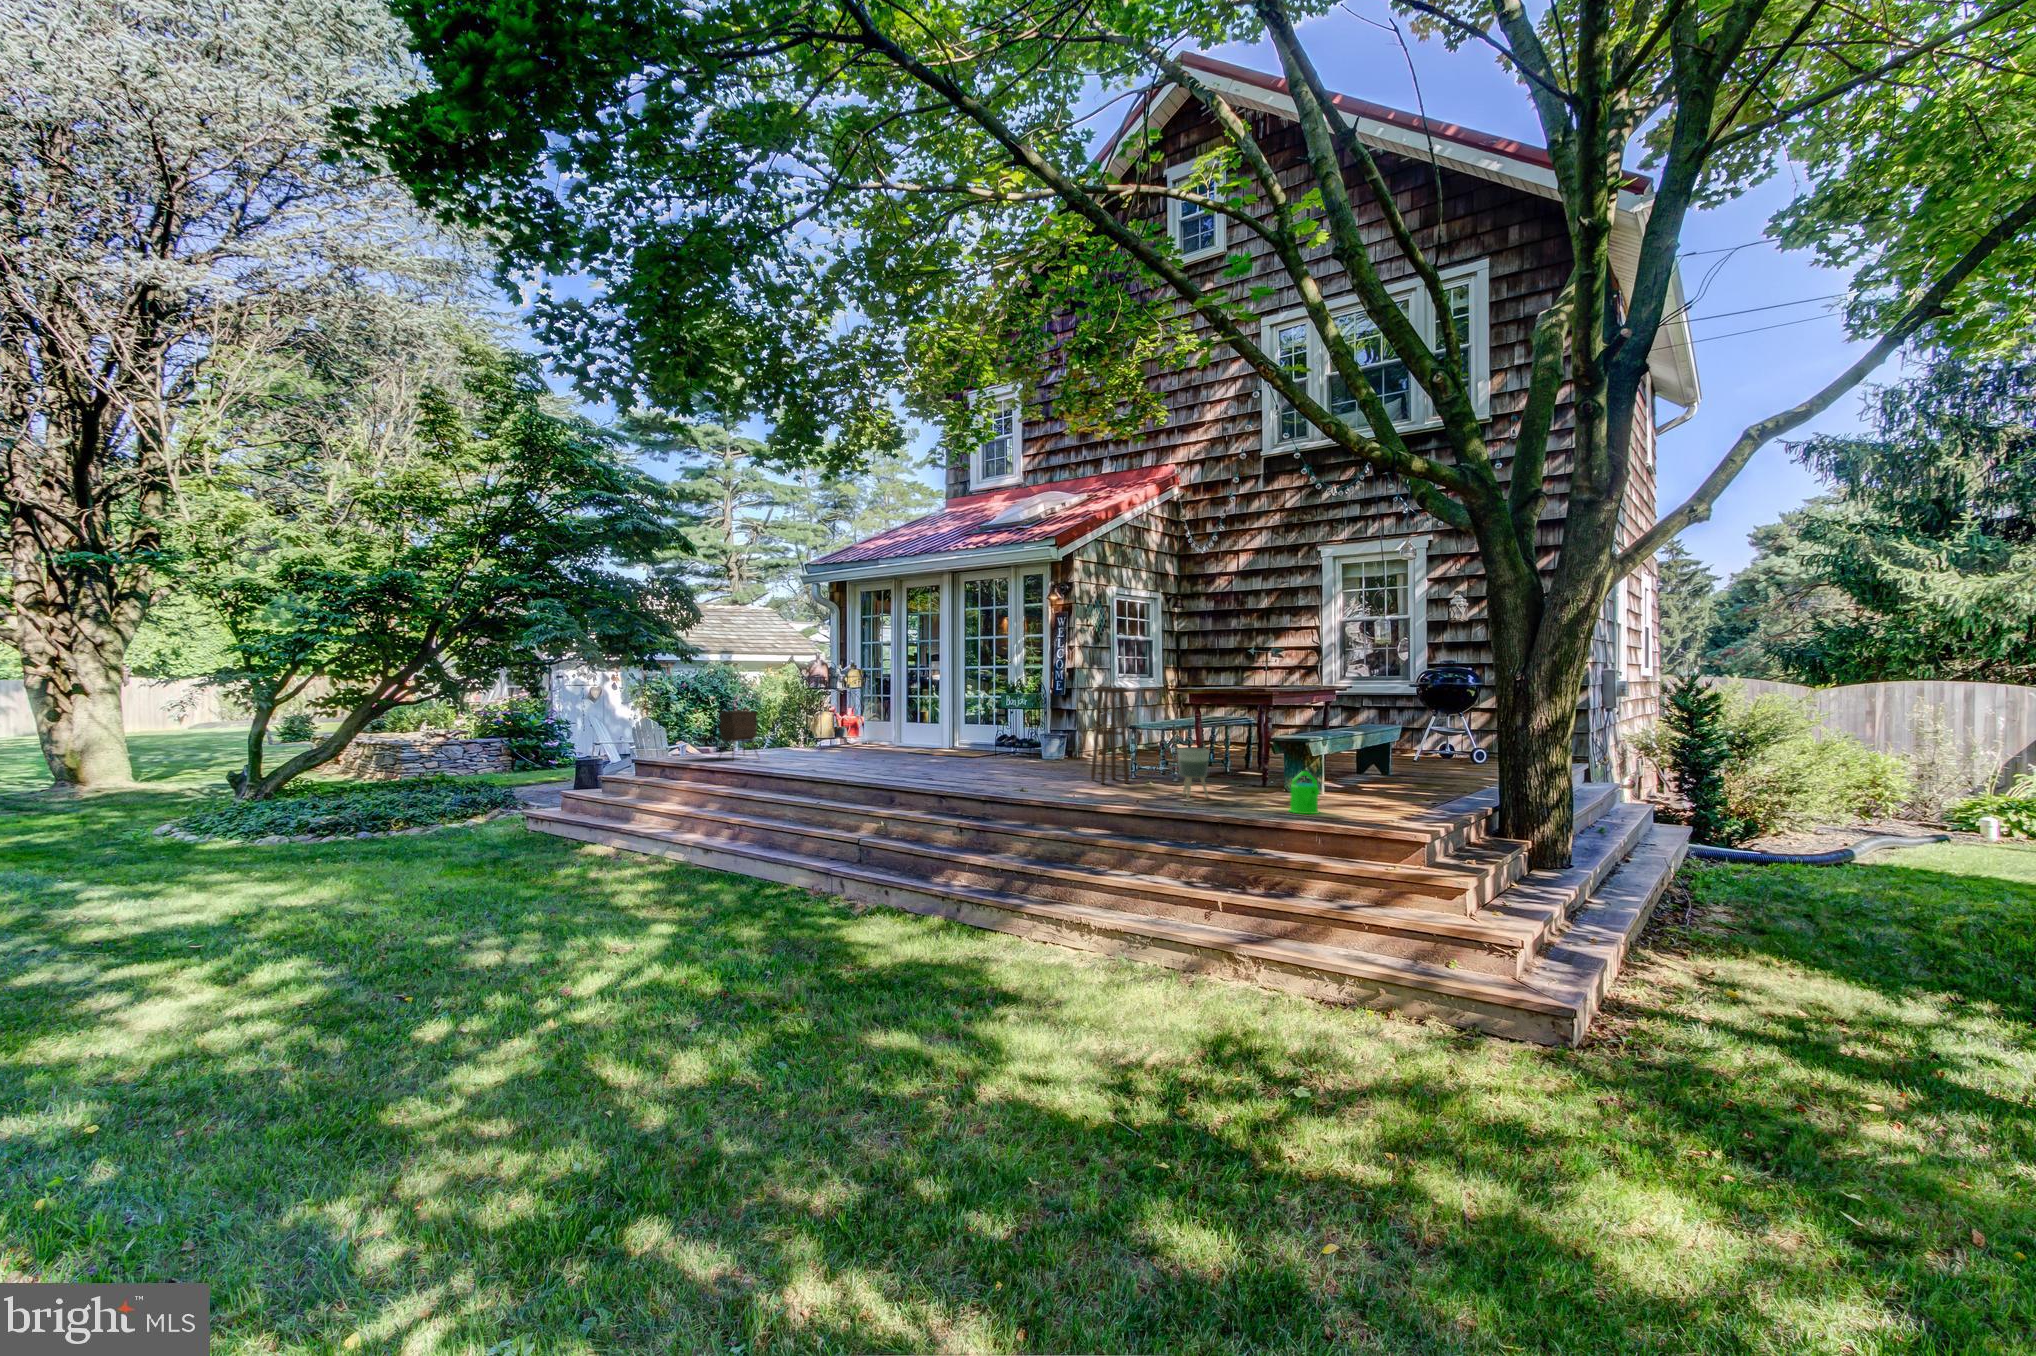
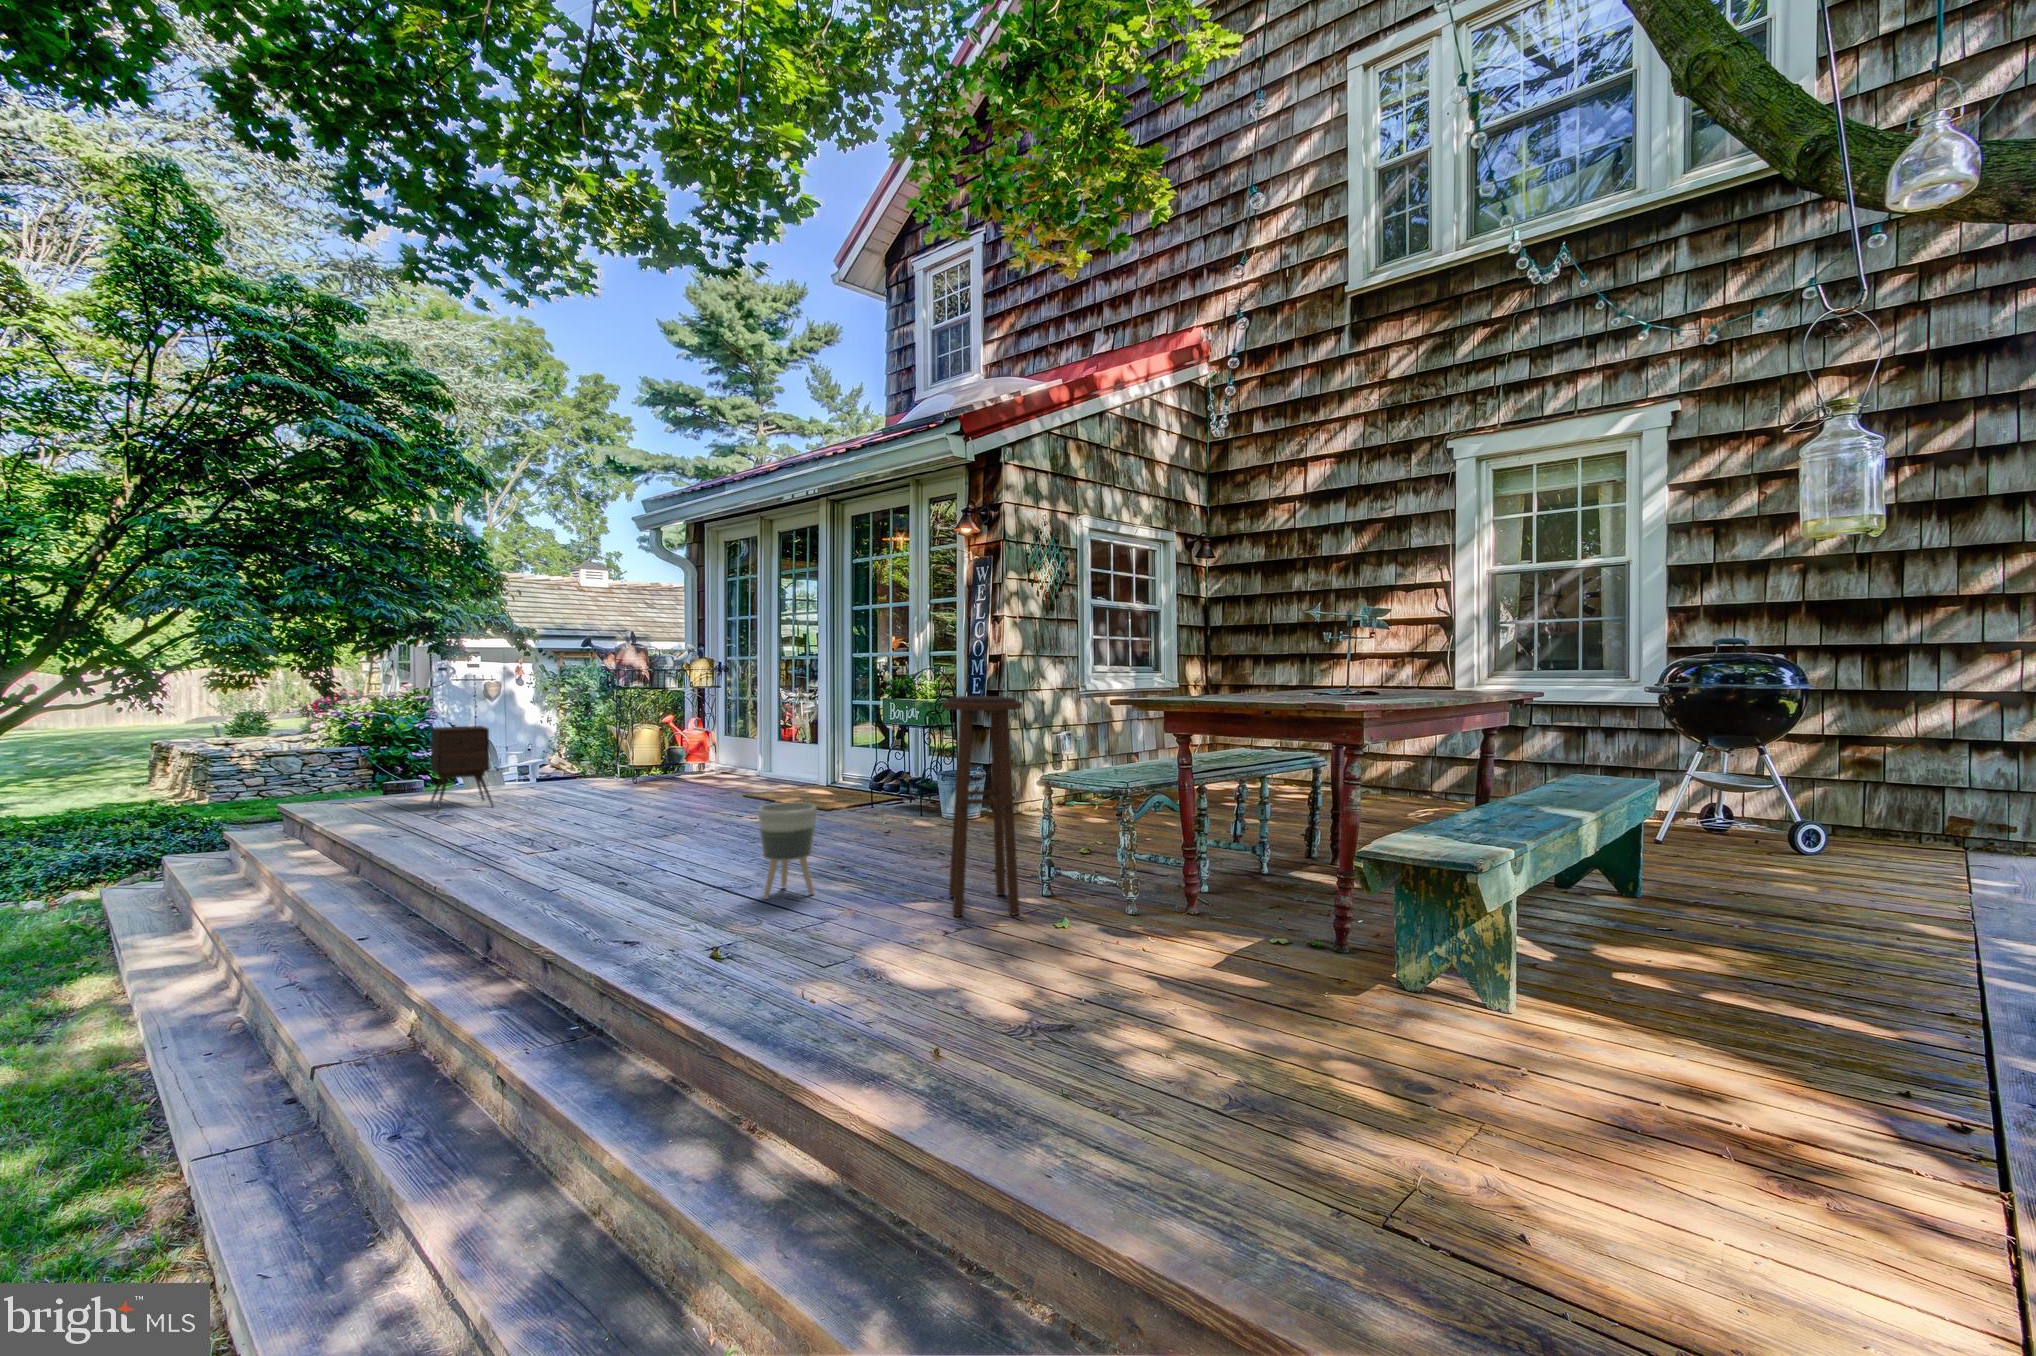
planter: present [1177,748,1209,799] -> present [758,802,817,899]
watering can: present [1289,771,1319,814] -> none [1385,1008,1510,1181]

